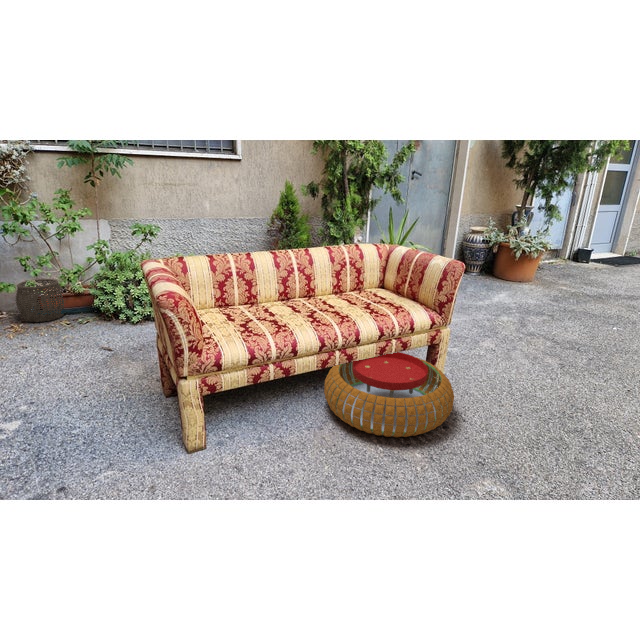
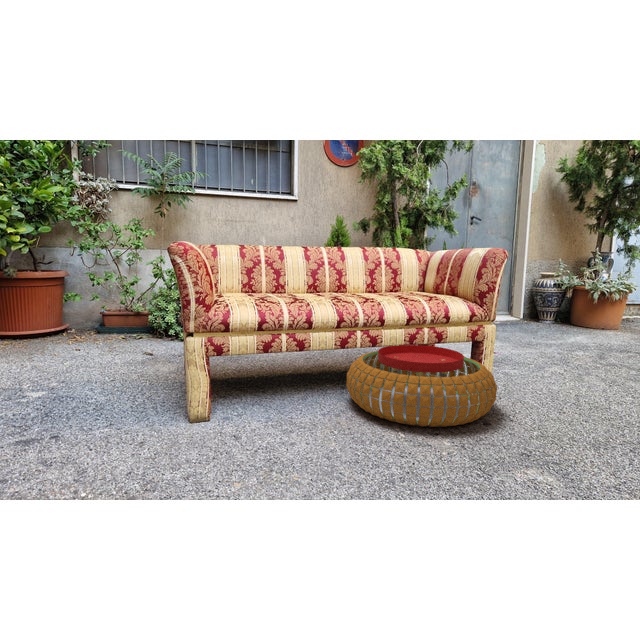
woven basket: present [16,279,66,322] -> none [85,299,129,335]

